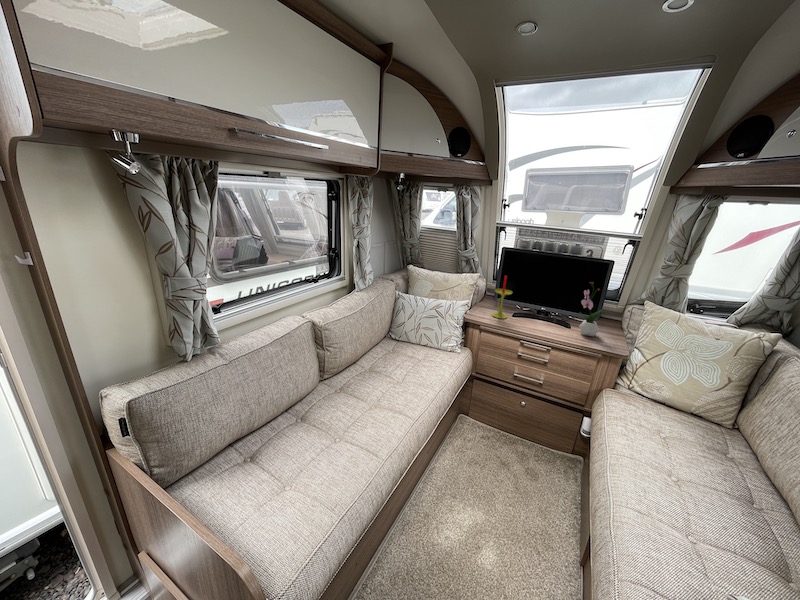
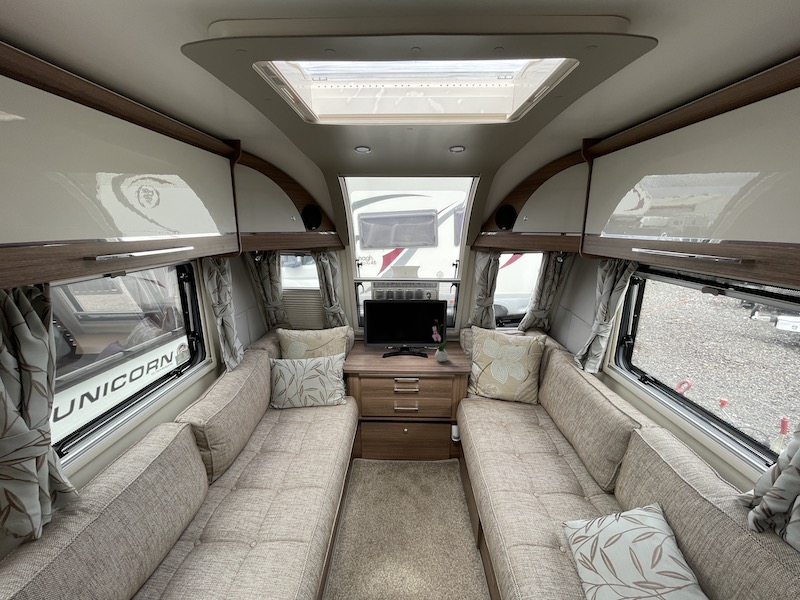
candle: present [492,275,512,319] -> none [365,325,380,364]

